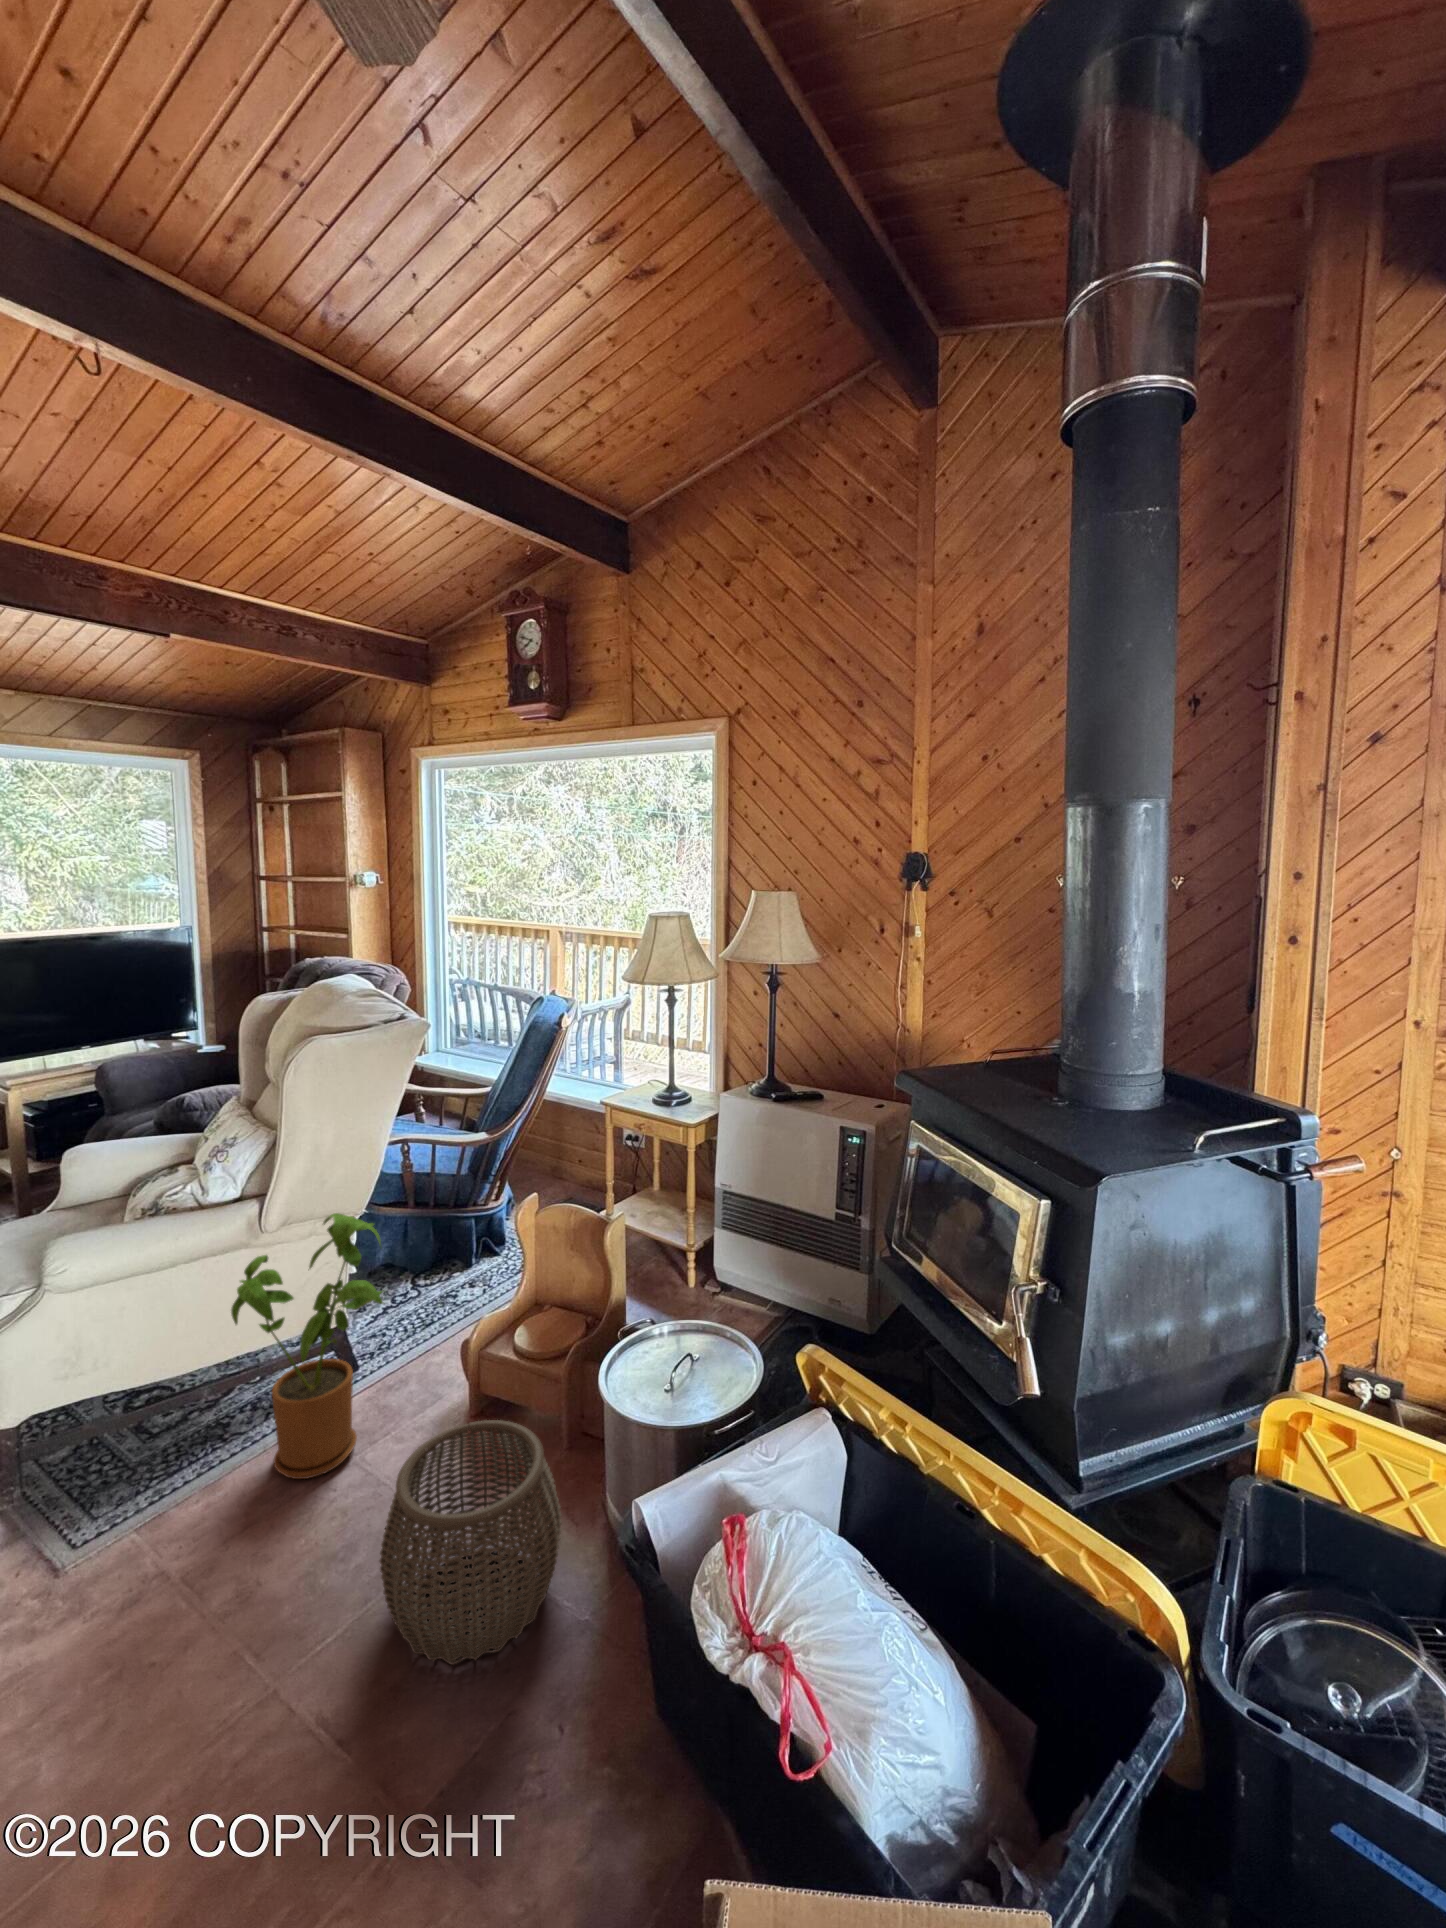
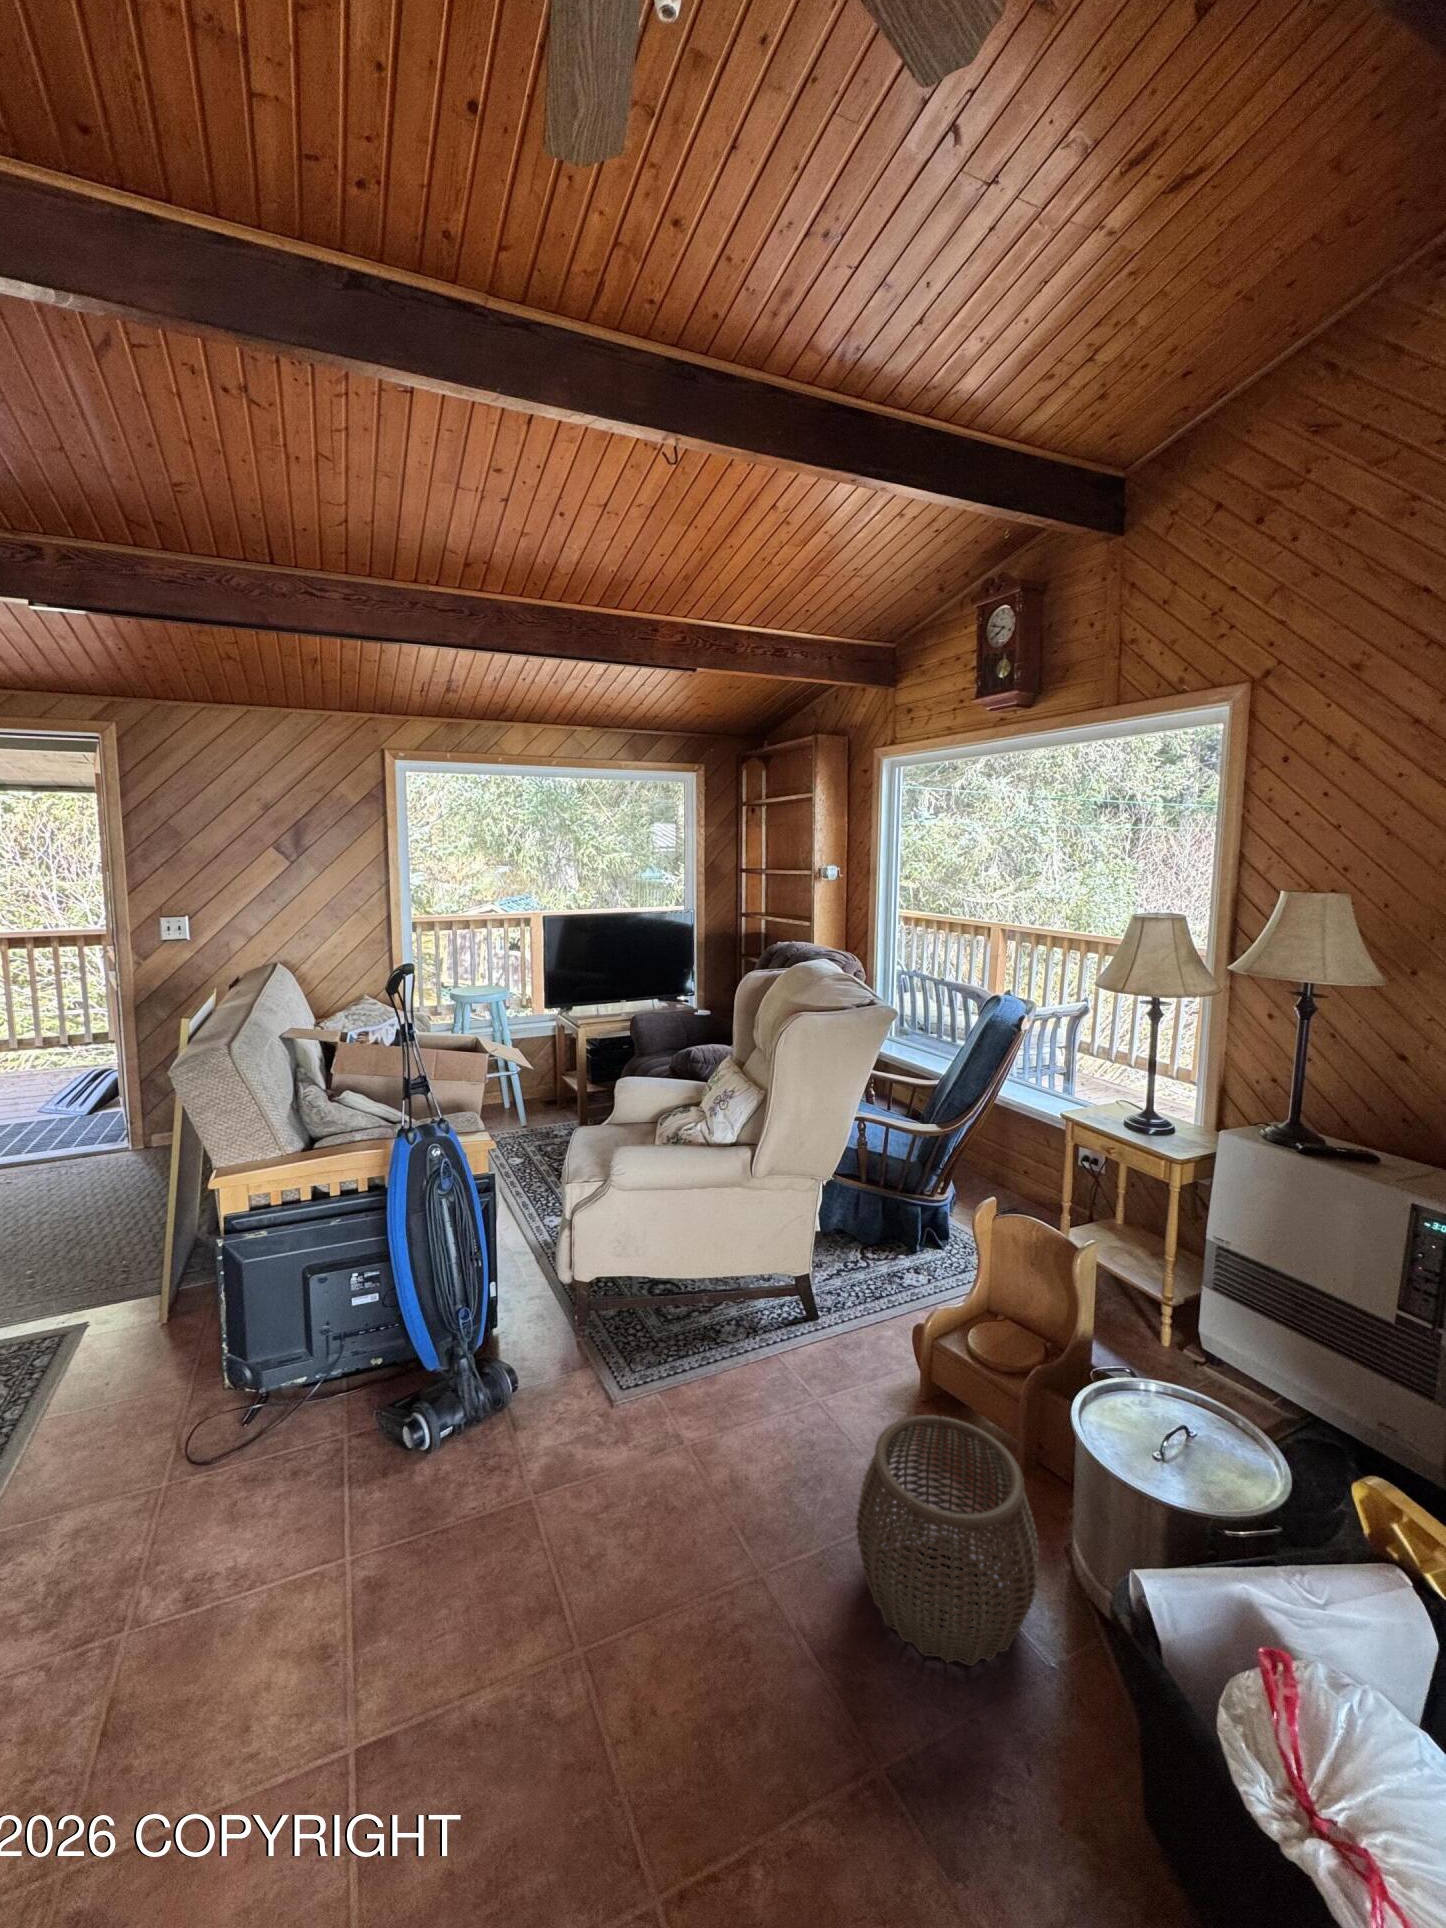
house plant: present [231,1213,383,1479] -> none [730,1175,858,1409]

